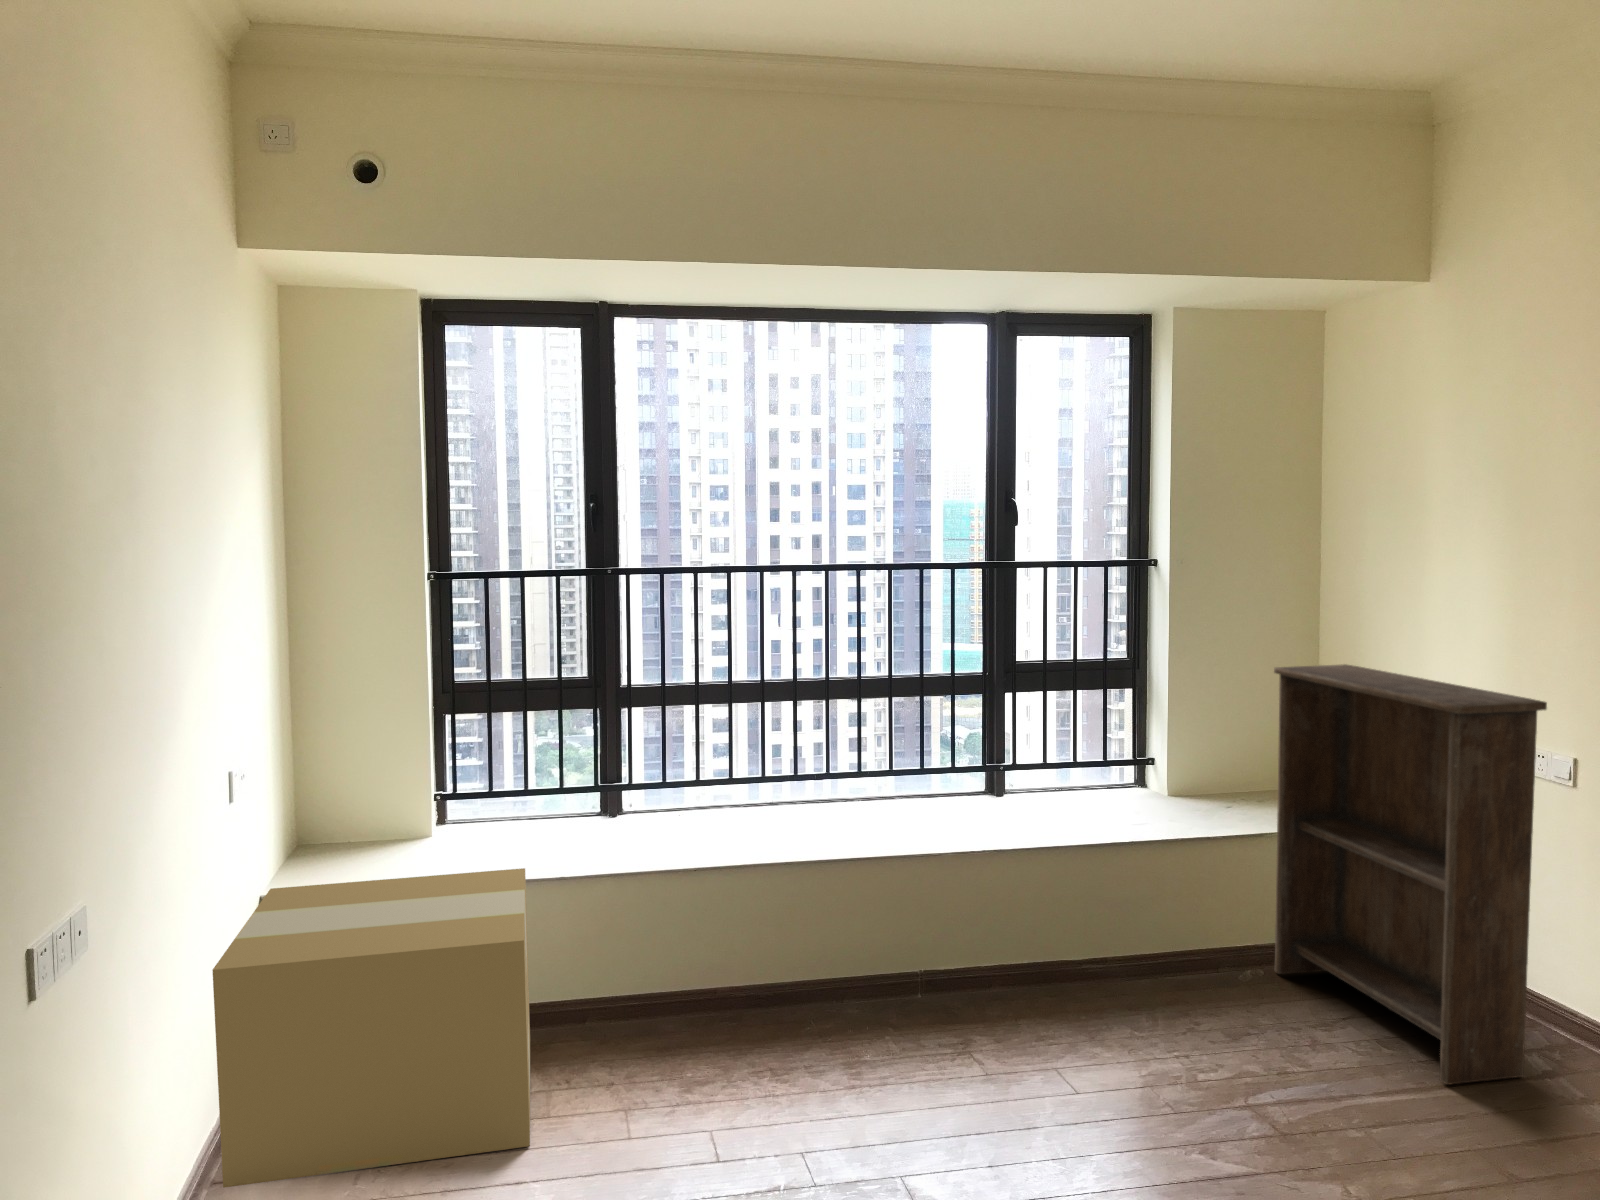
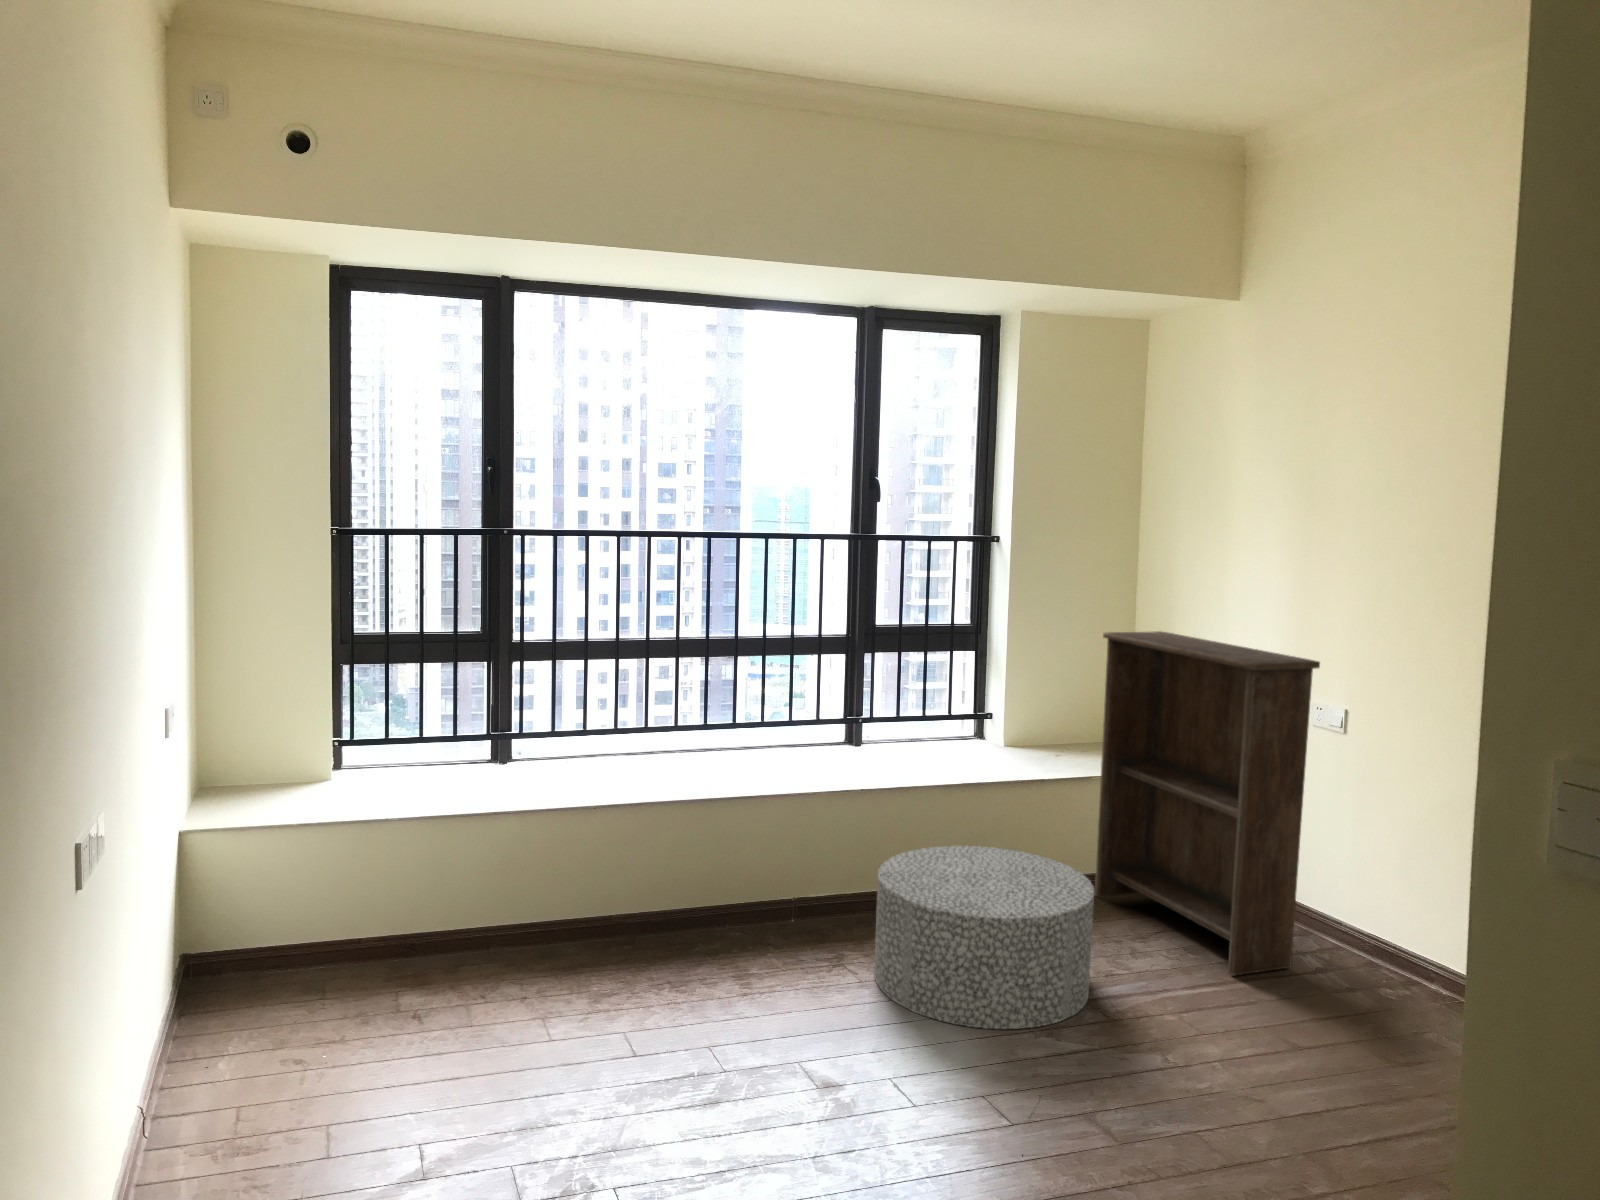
cardboard box: present [212,868,530,1188] -> none [161,806,460,1100]
ottoman: none [1003,917,1262,1146] -> present [874,846,1094,1029]

